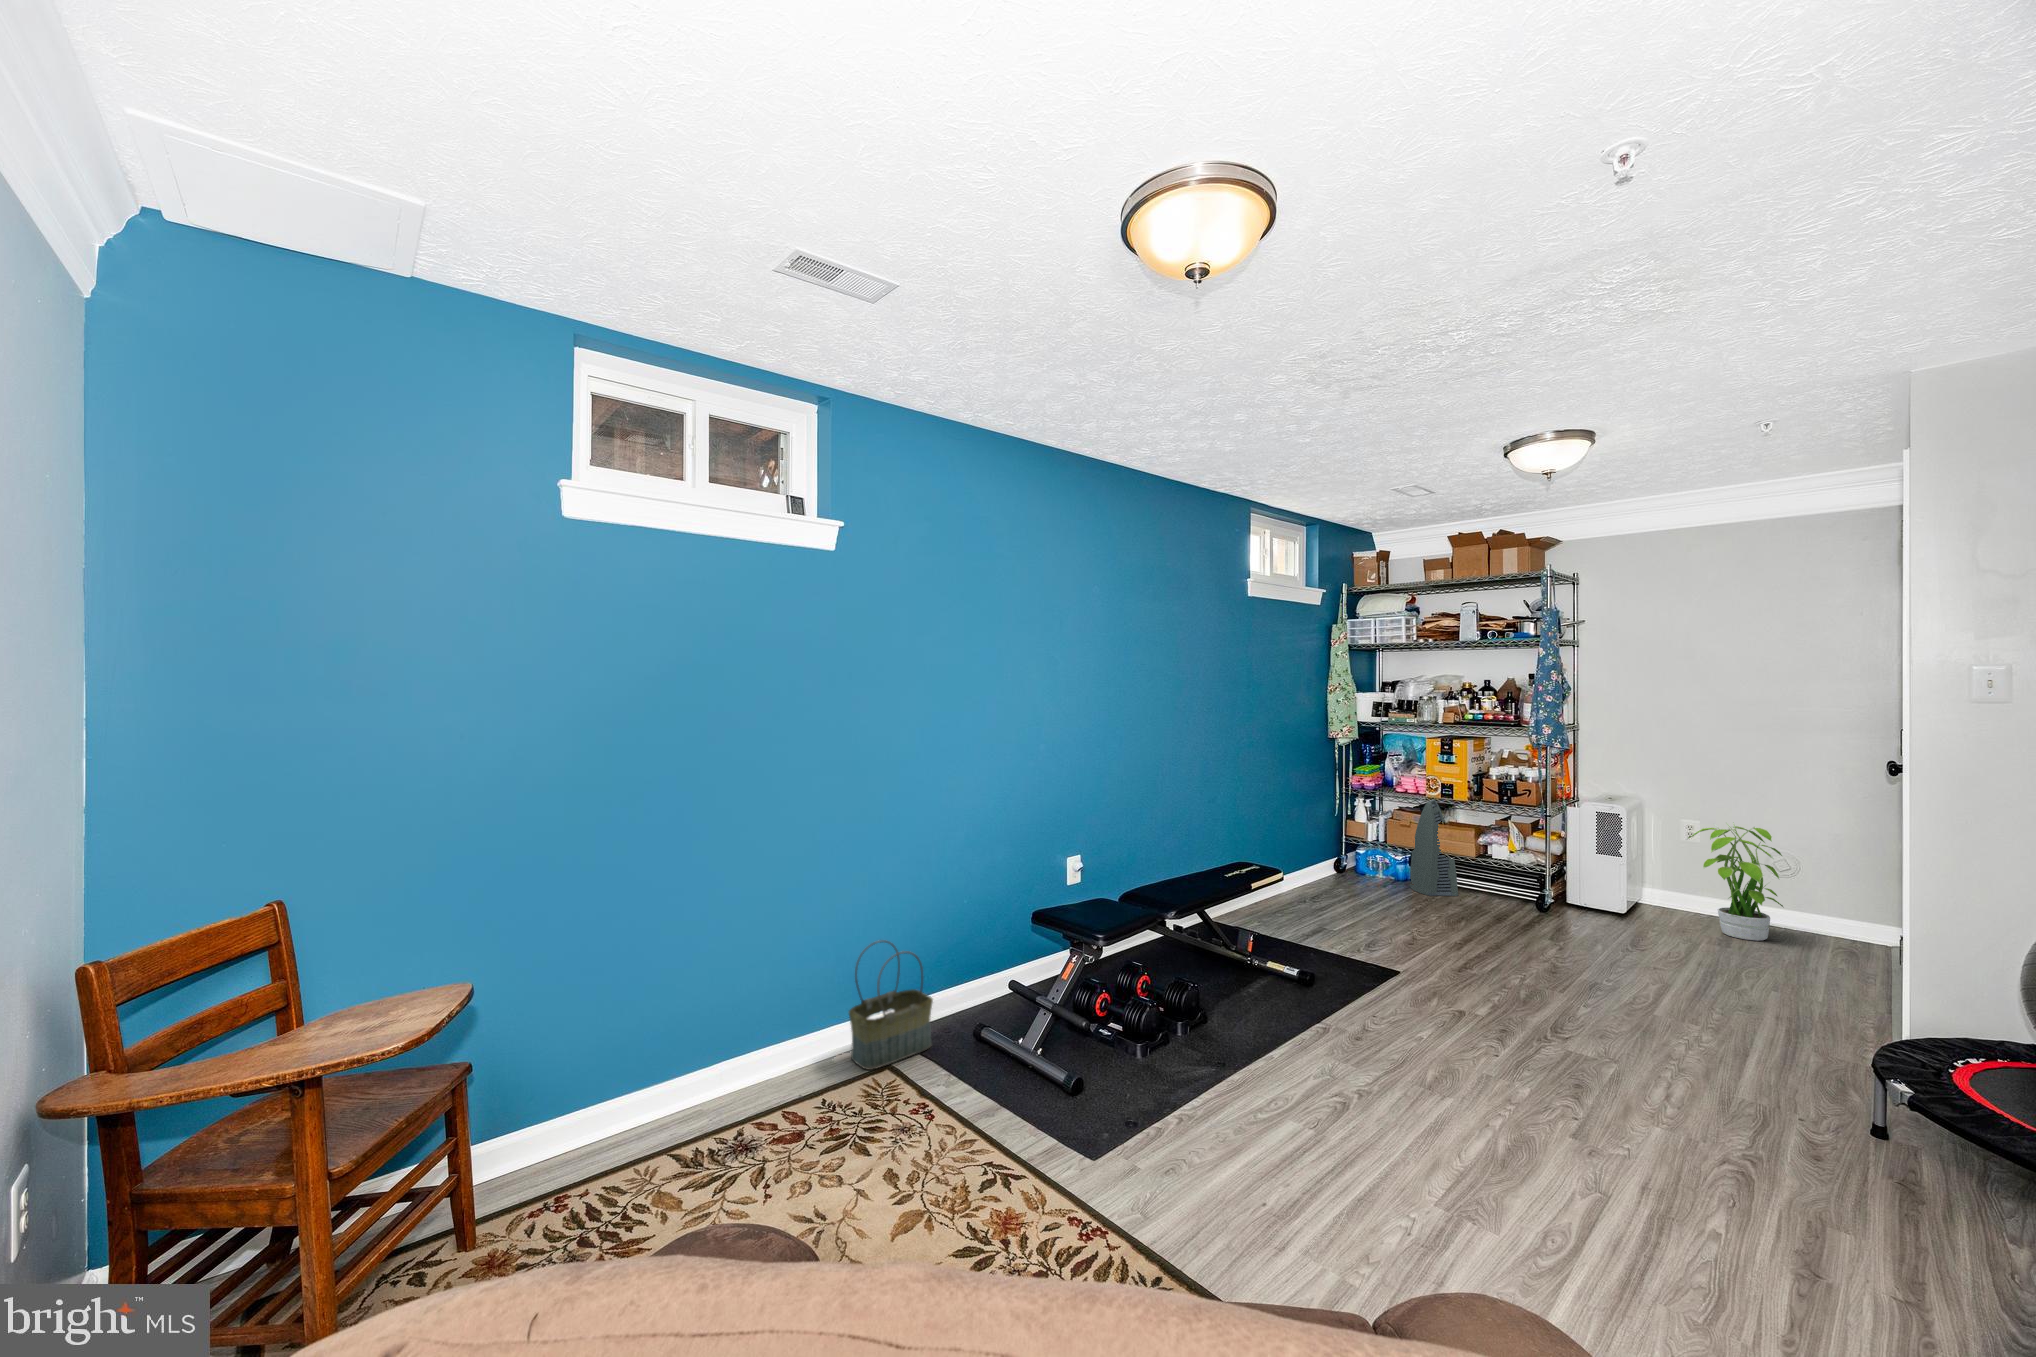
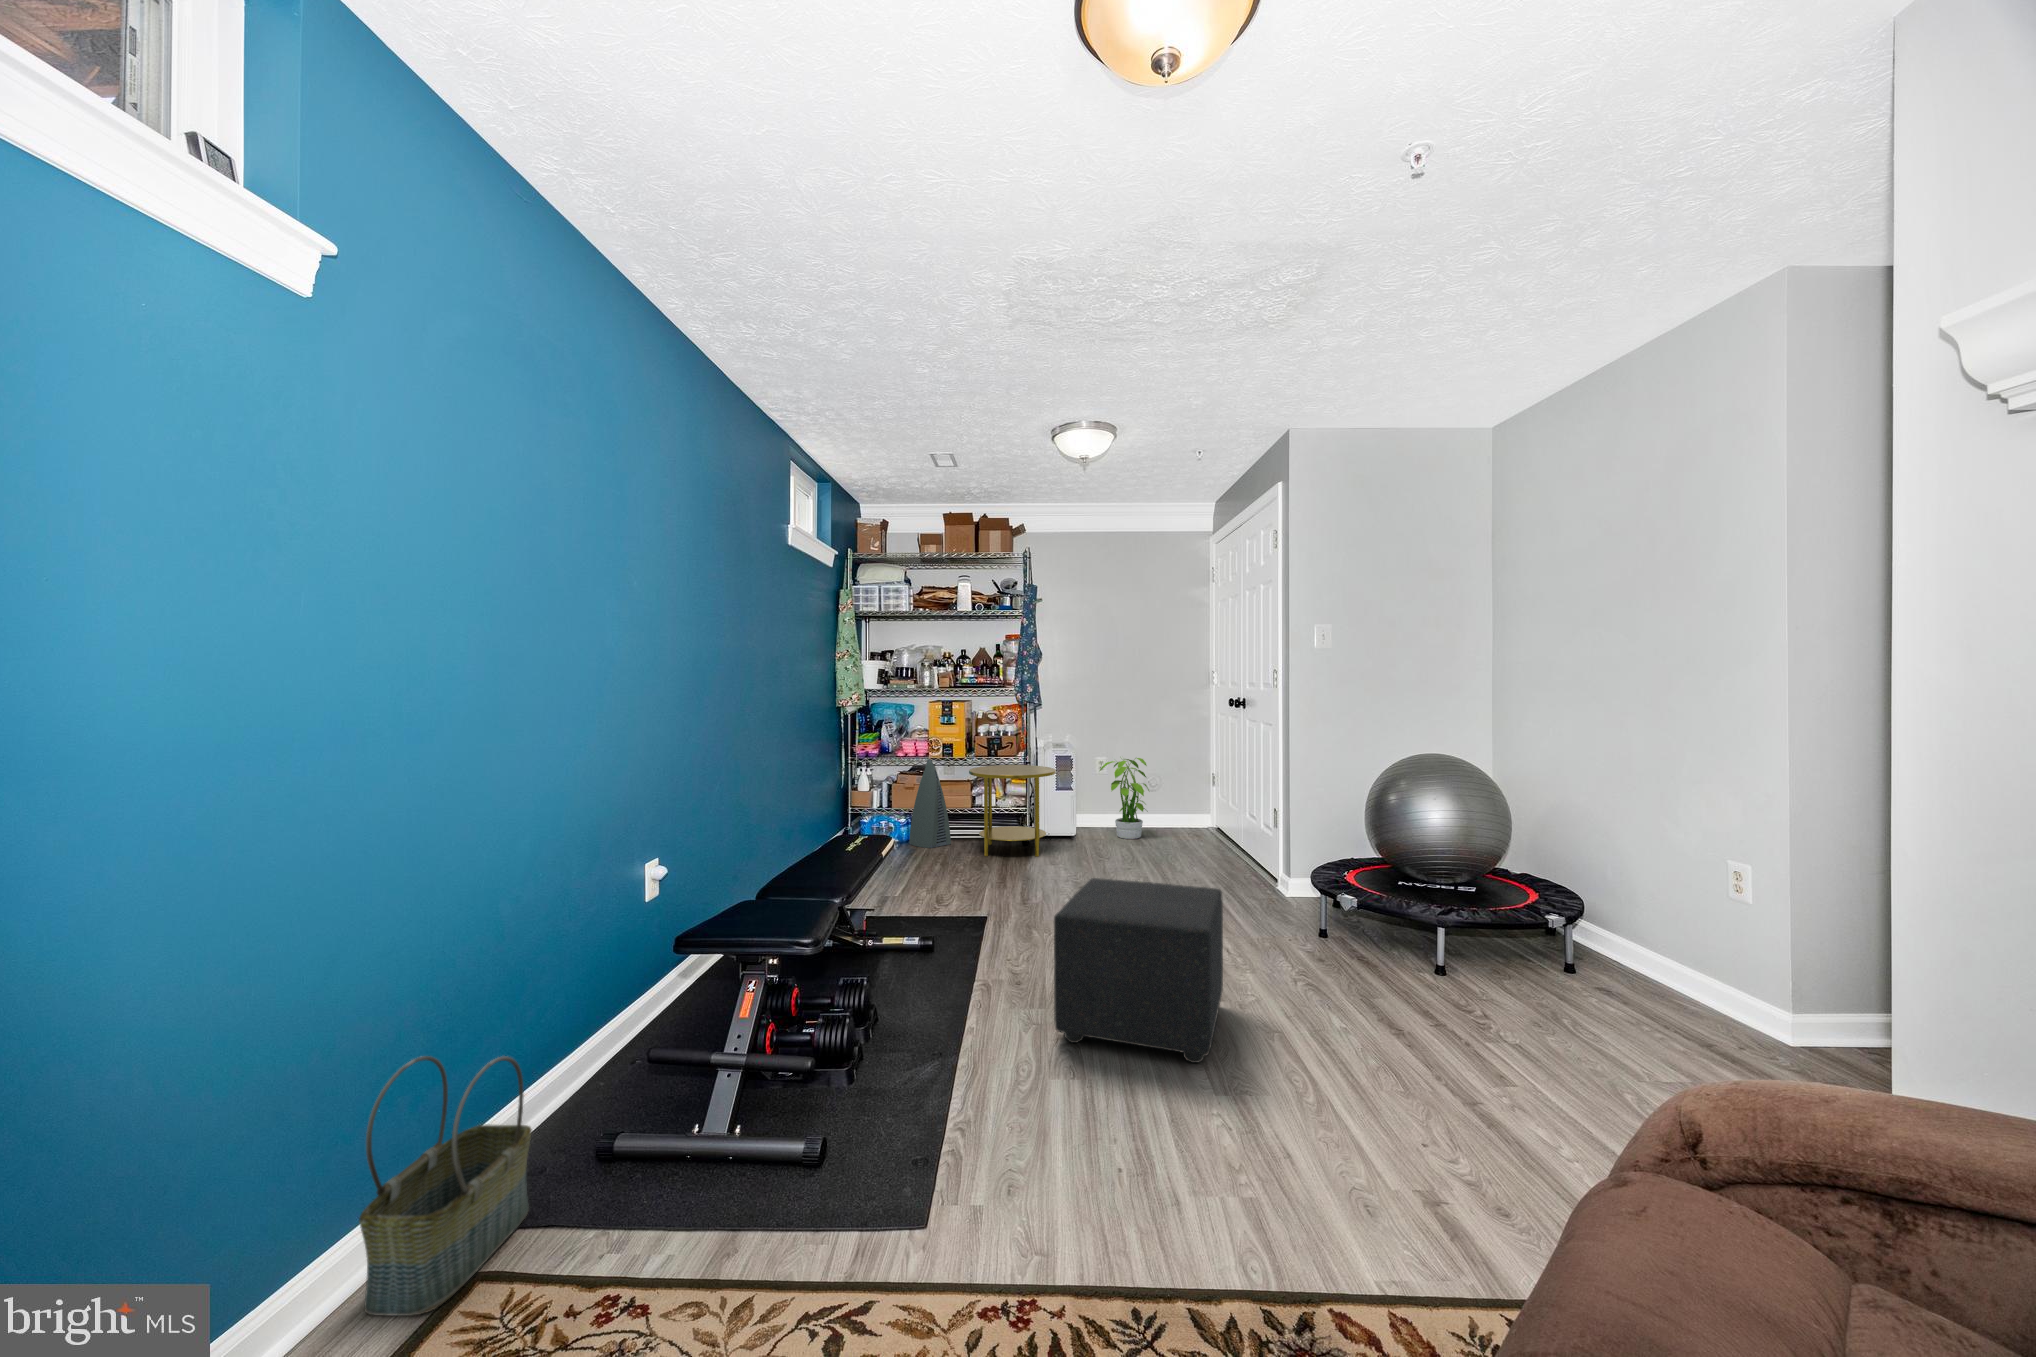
side table: none [1468,814,1591,931] -> present [969,765,1056,857]
ottoman: none [1330,954,1586,1182] -> present [1054,878,1223,1063]

